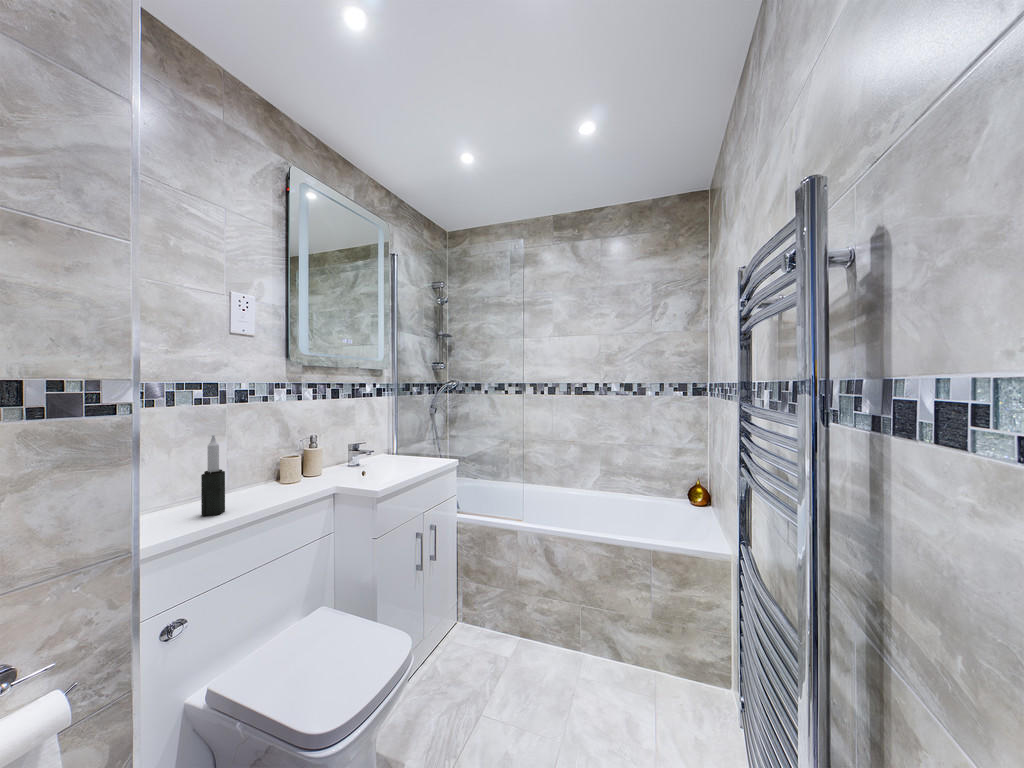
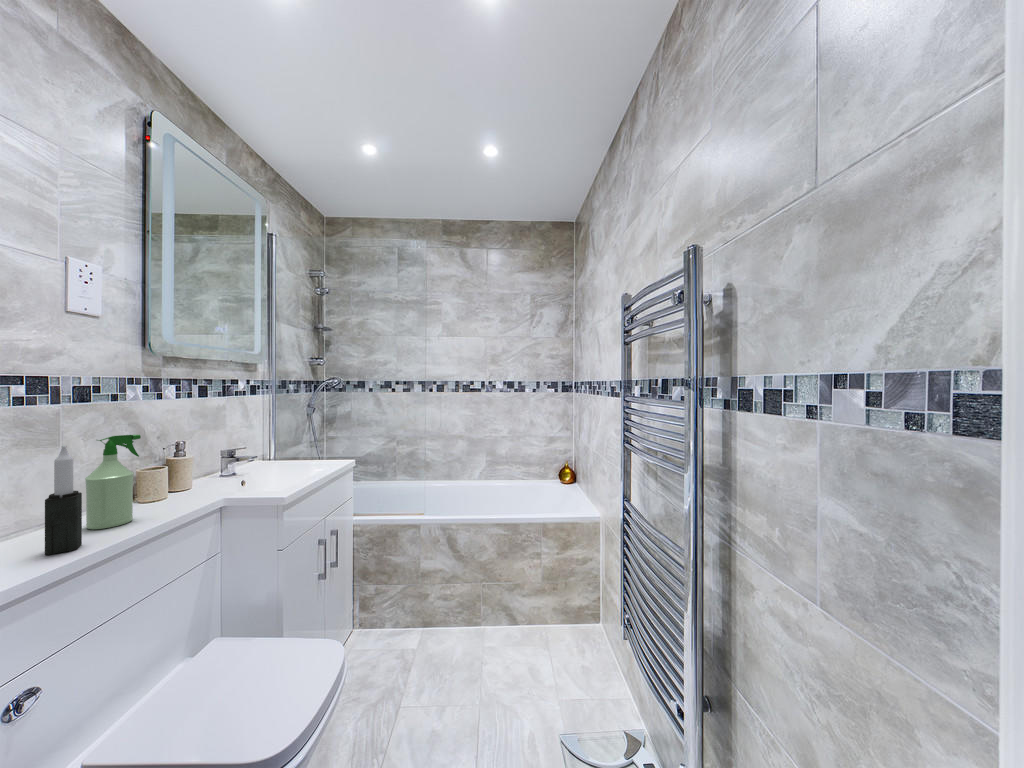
spray bottle: none [236,428,272,501] -> present [85,435,141,529]

